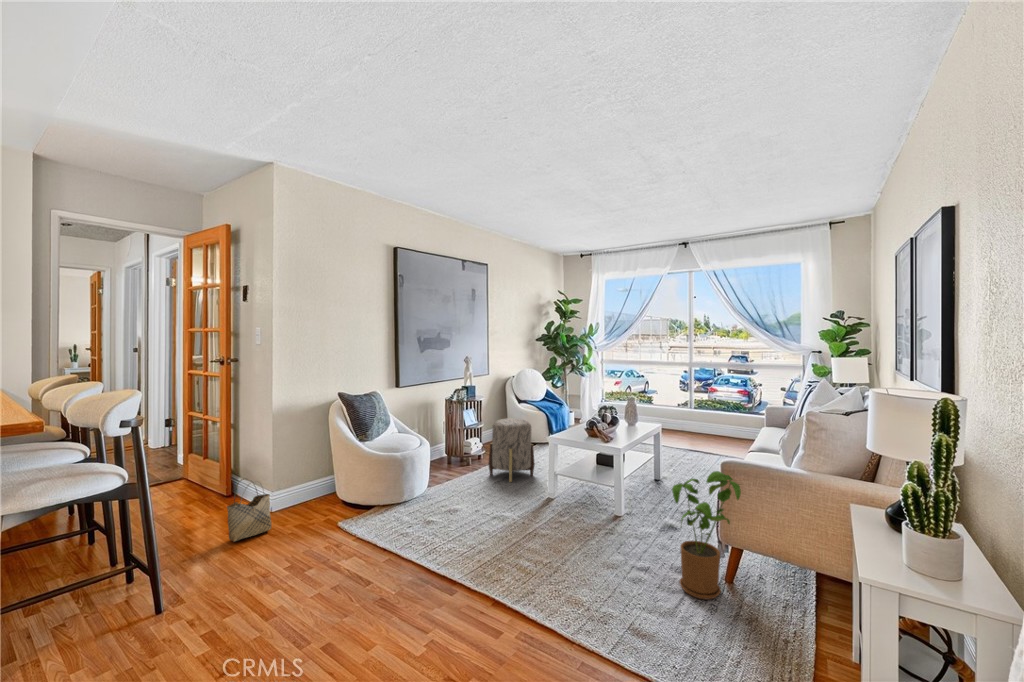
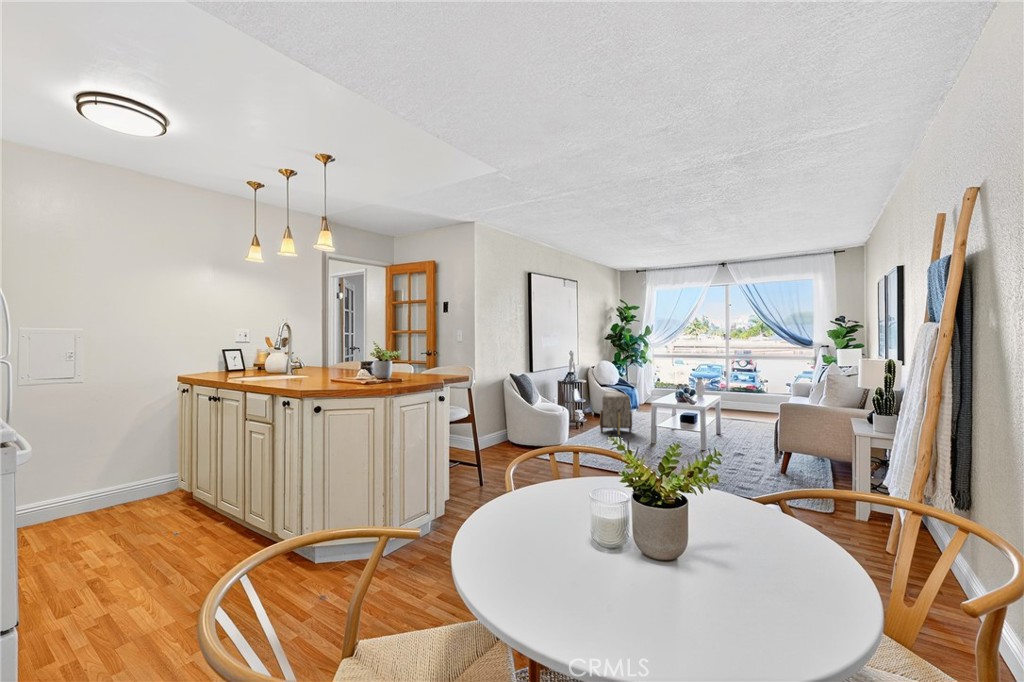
house plant: present [672,471,741,599] -> none [750,408,796,478]
woven basket: present [227,479,272,542] -> none [472,424,492,460]

